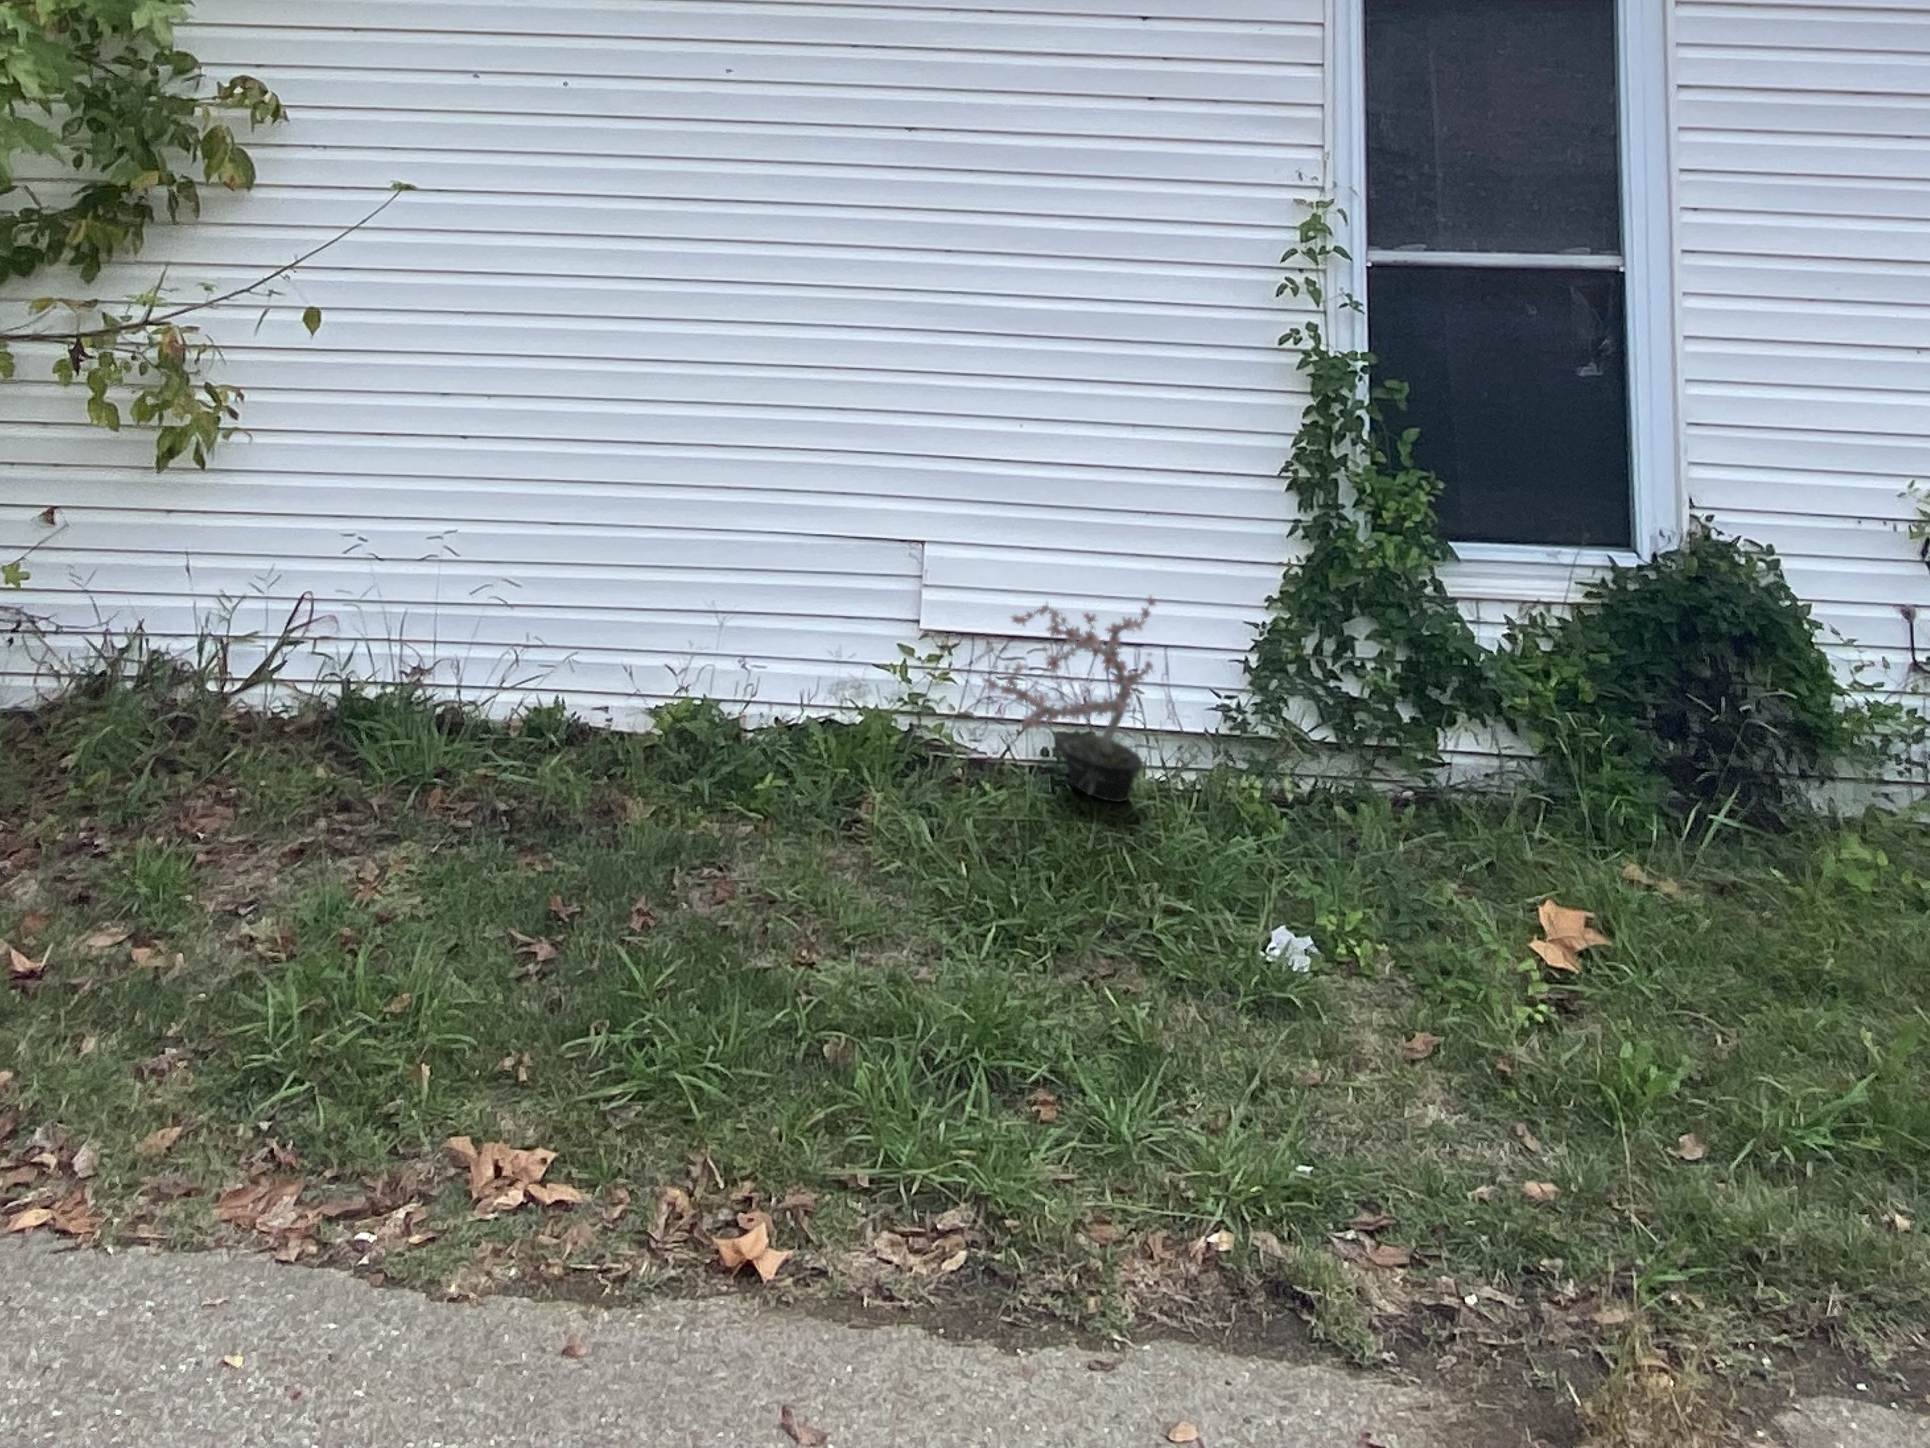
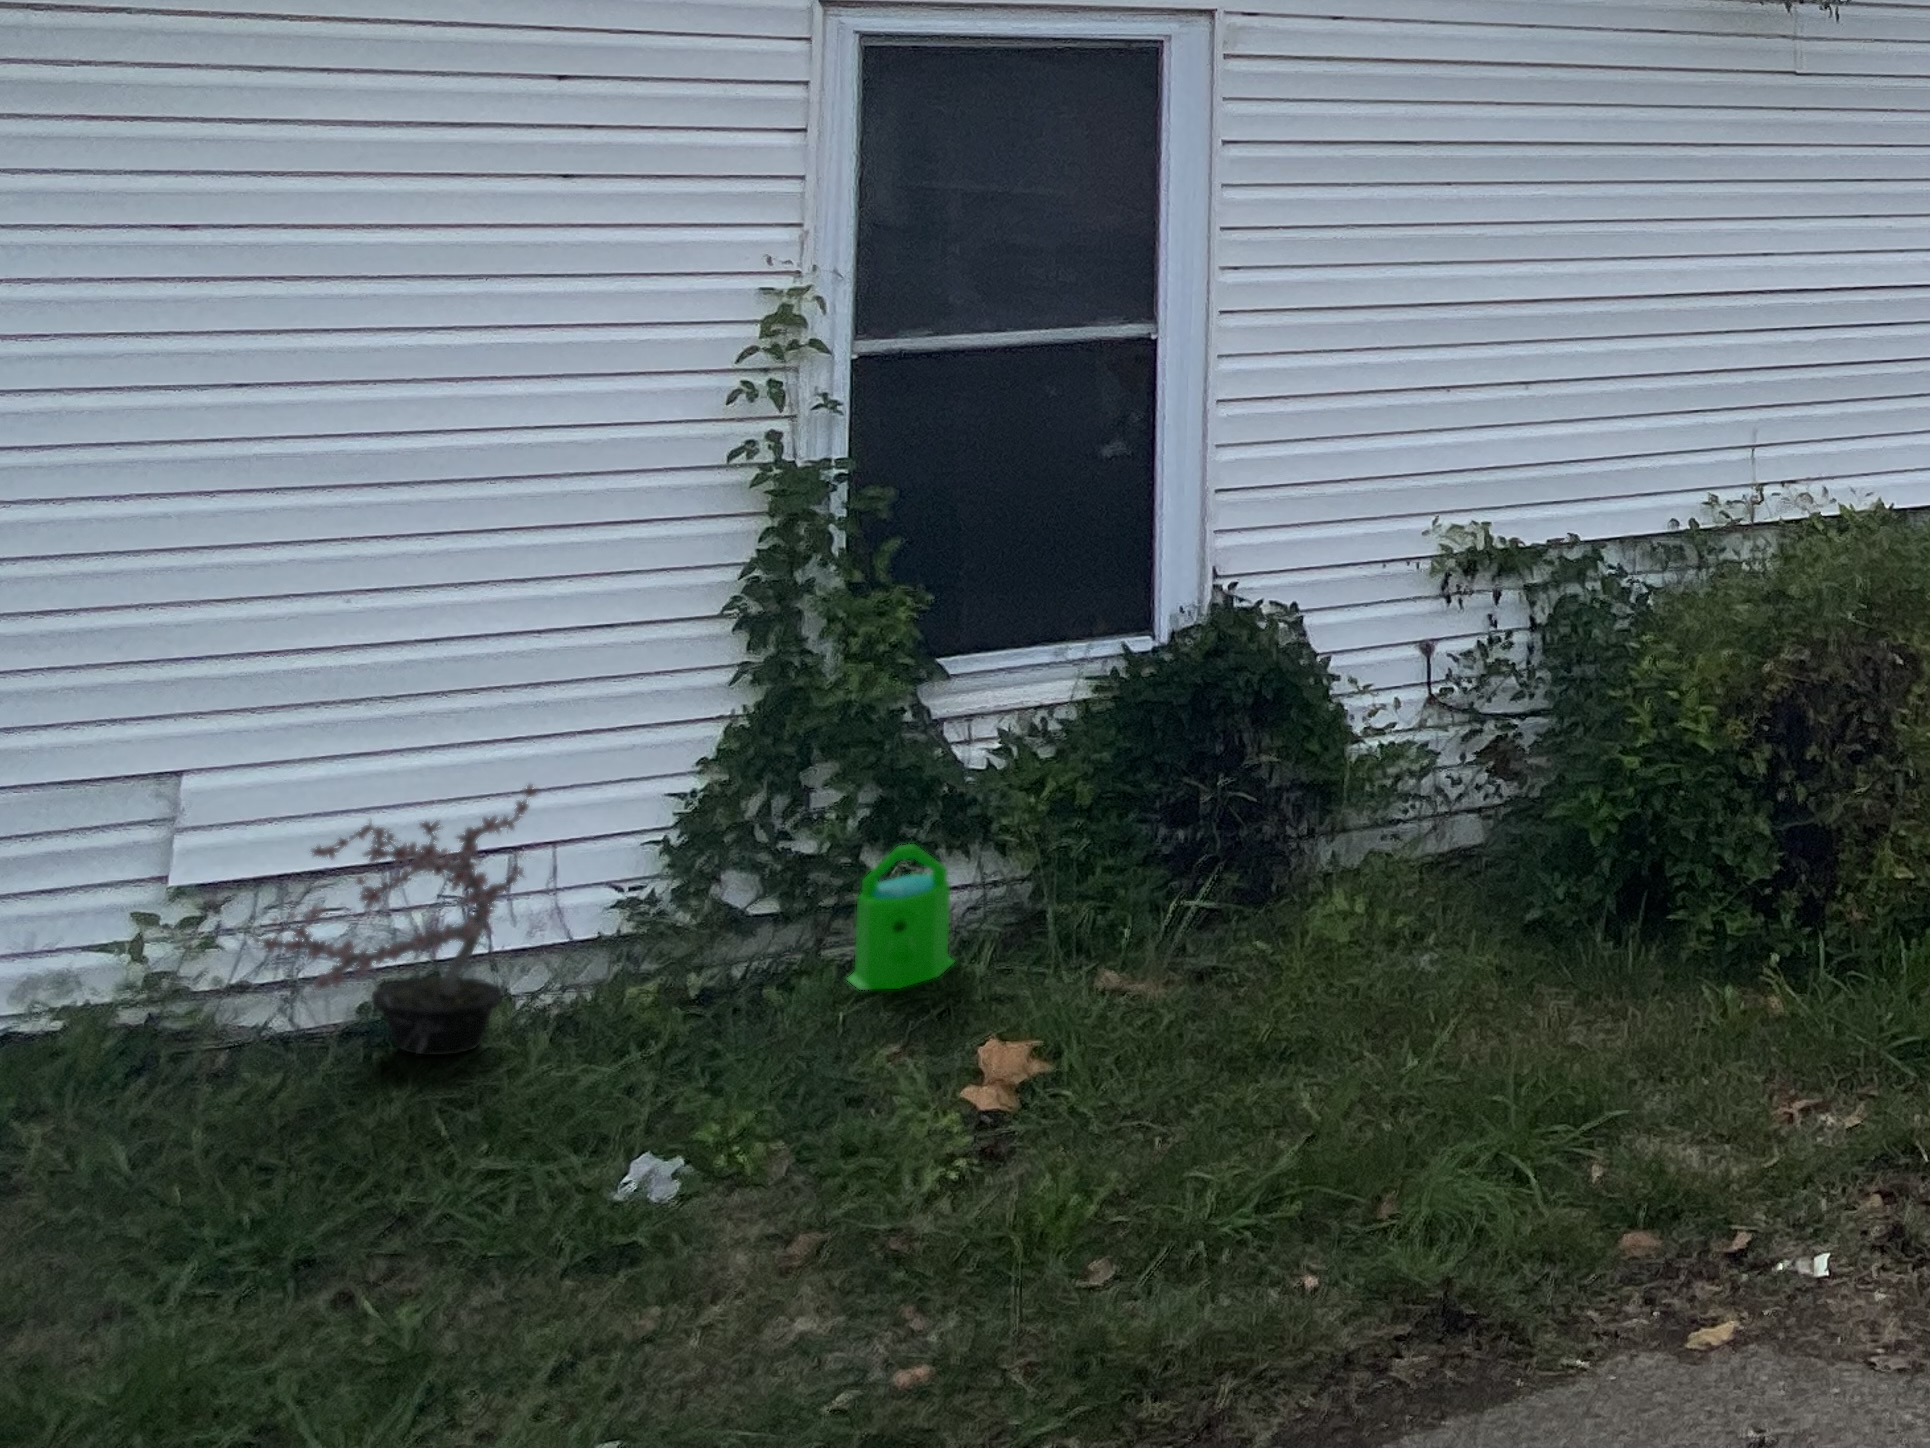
watering can: none [1390,708,1480,837] -> present [848,844,954,990]

